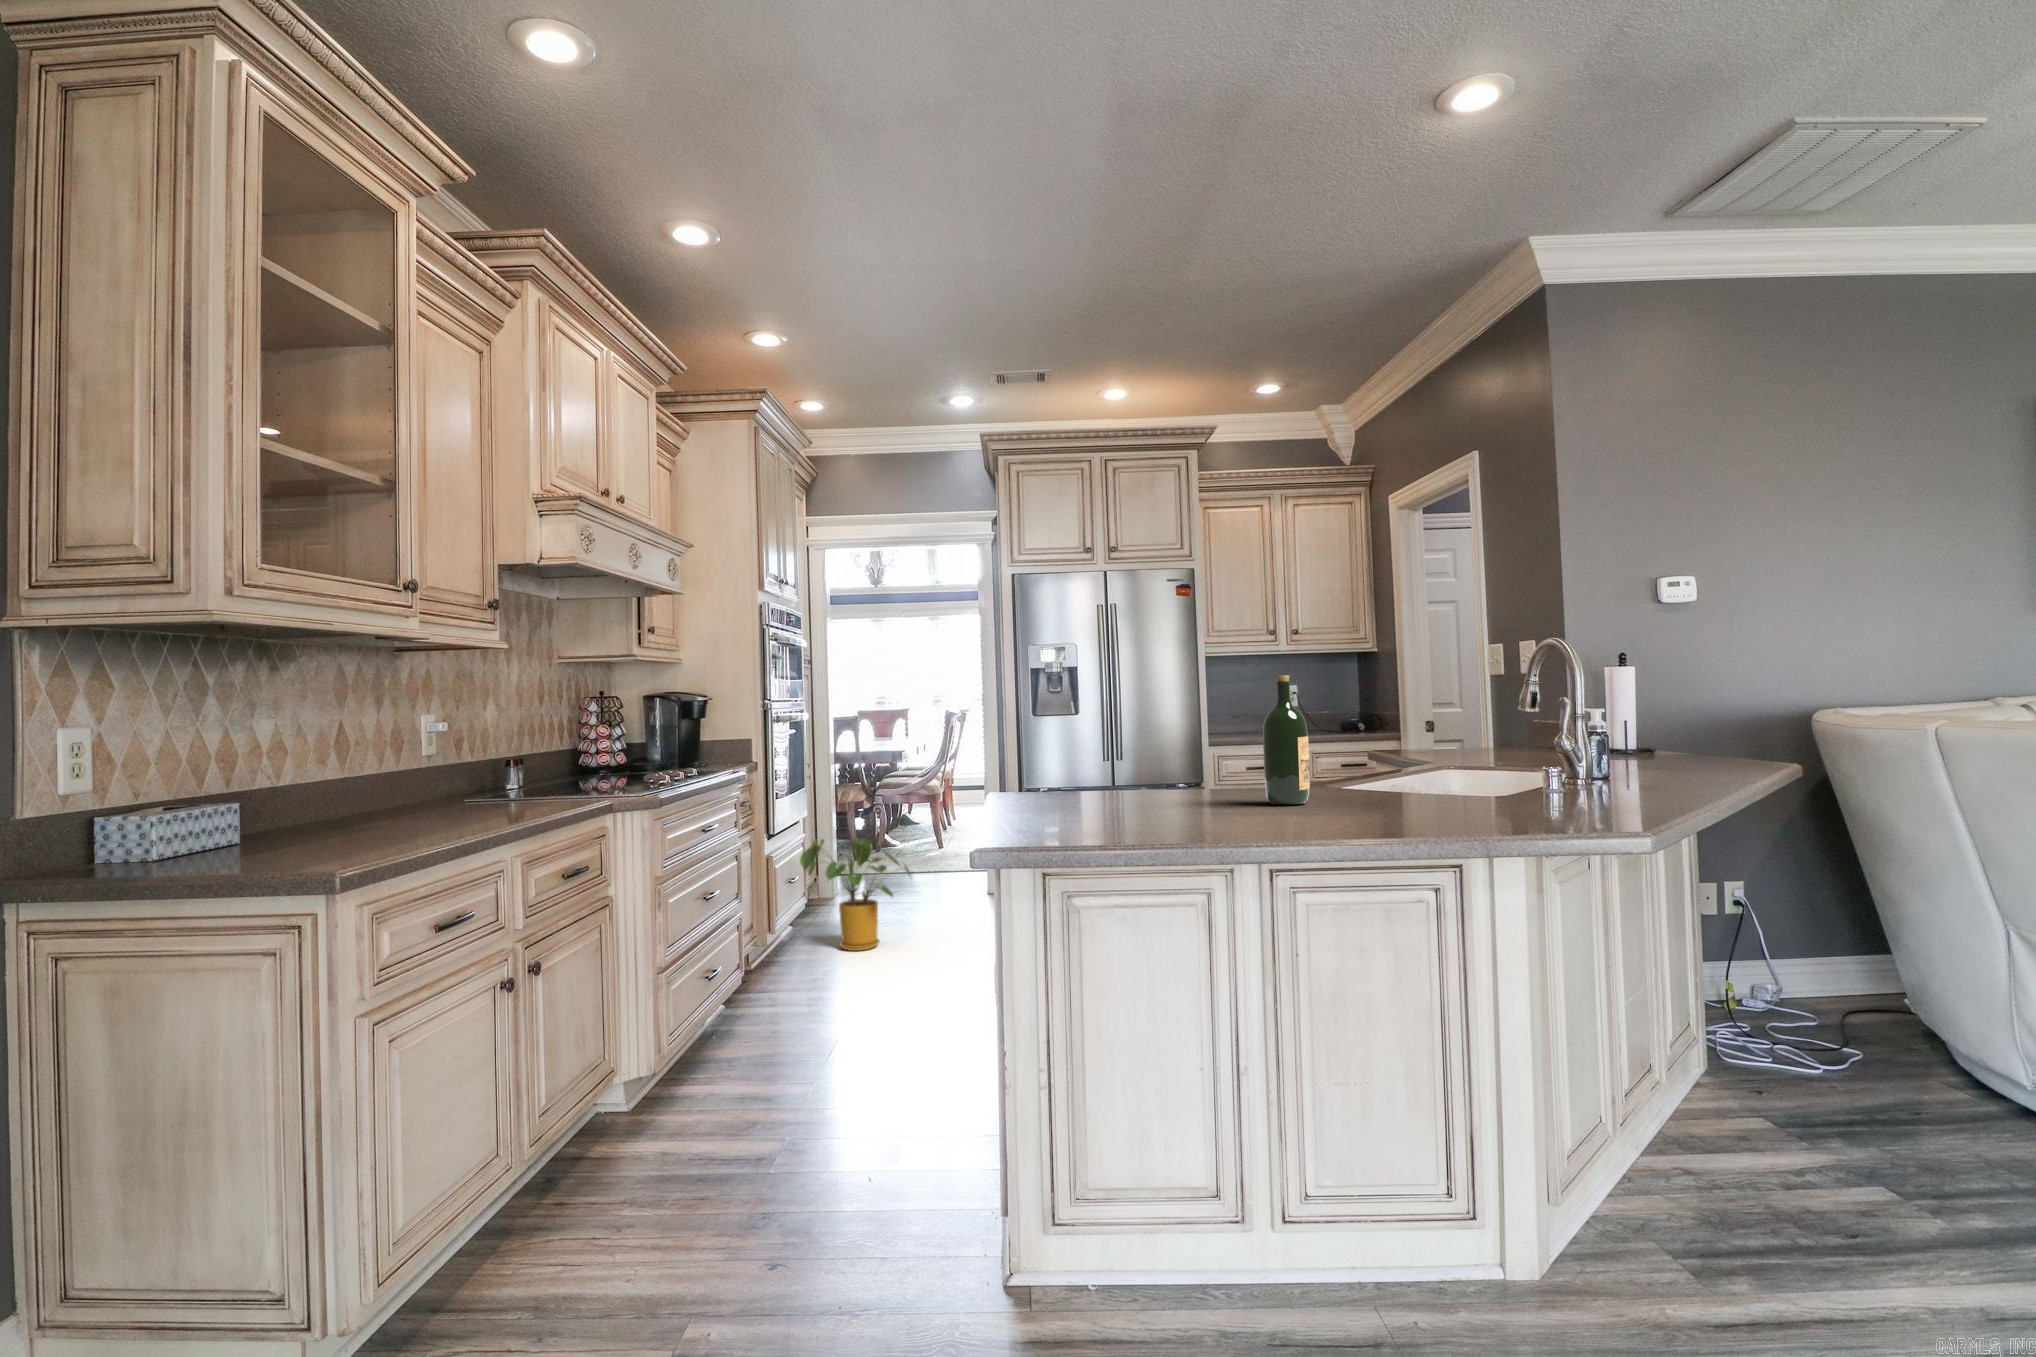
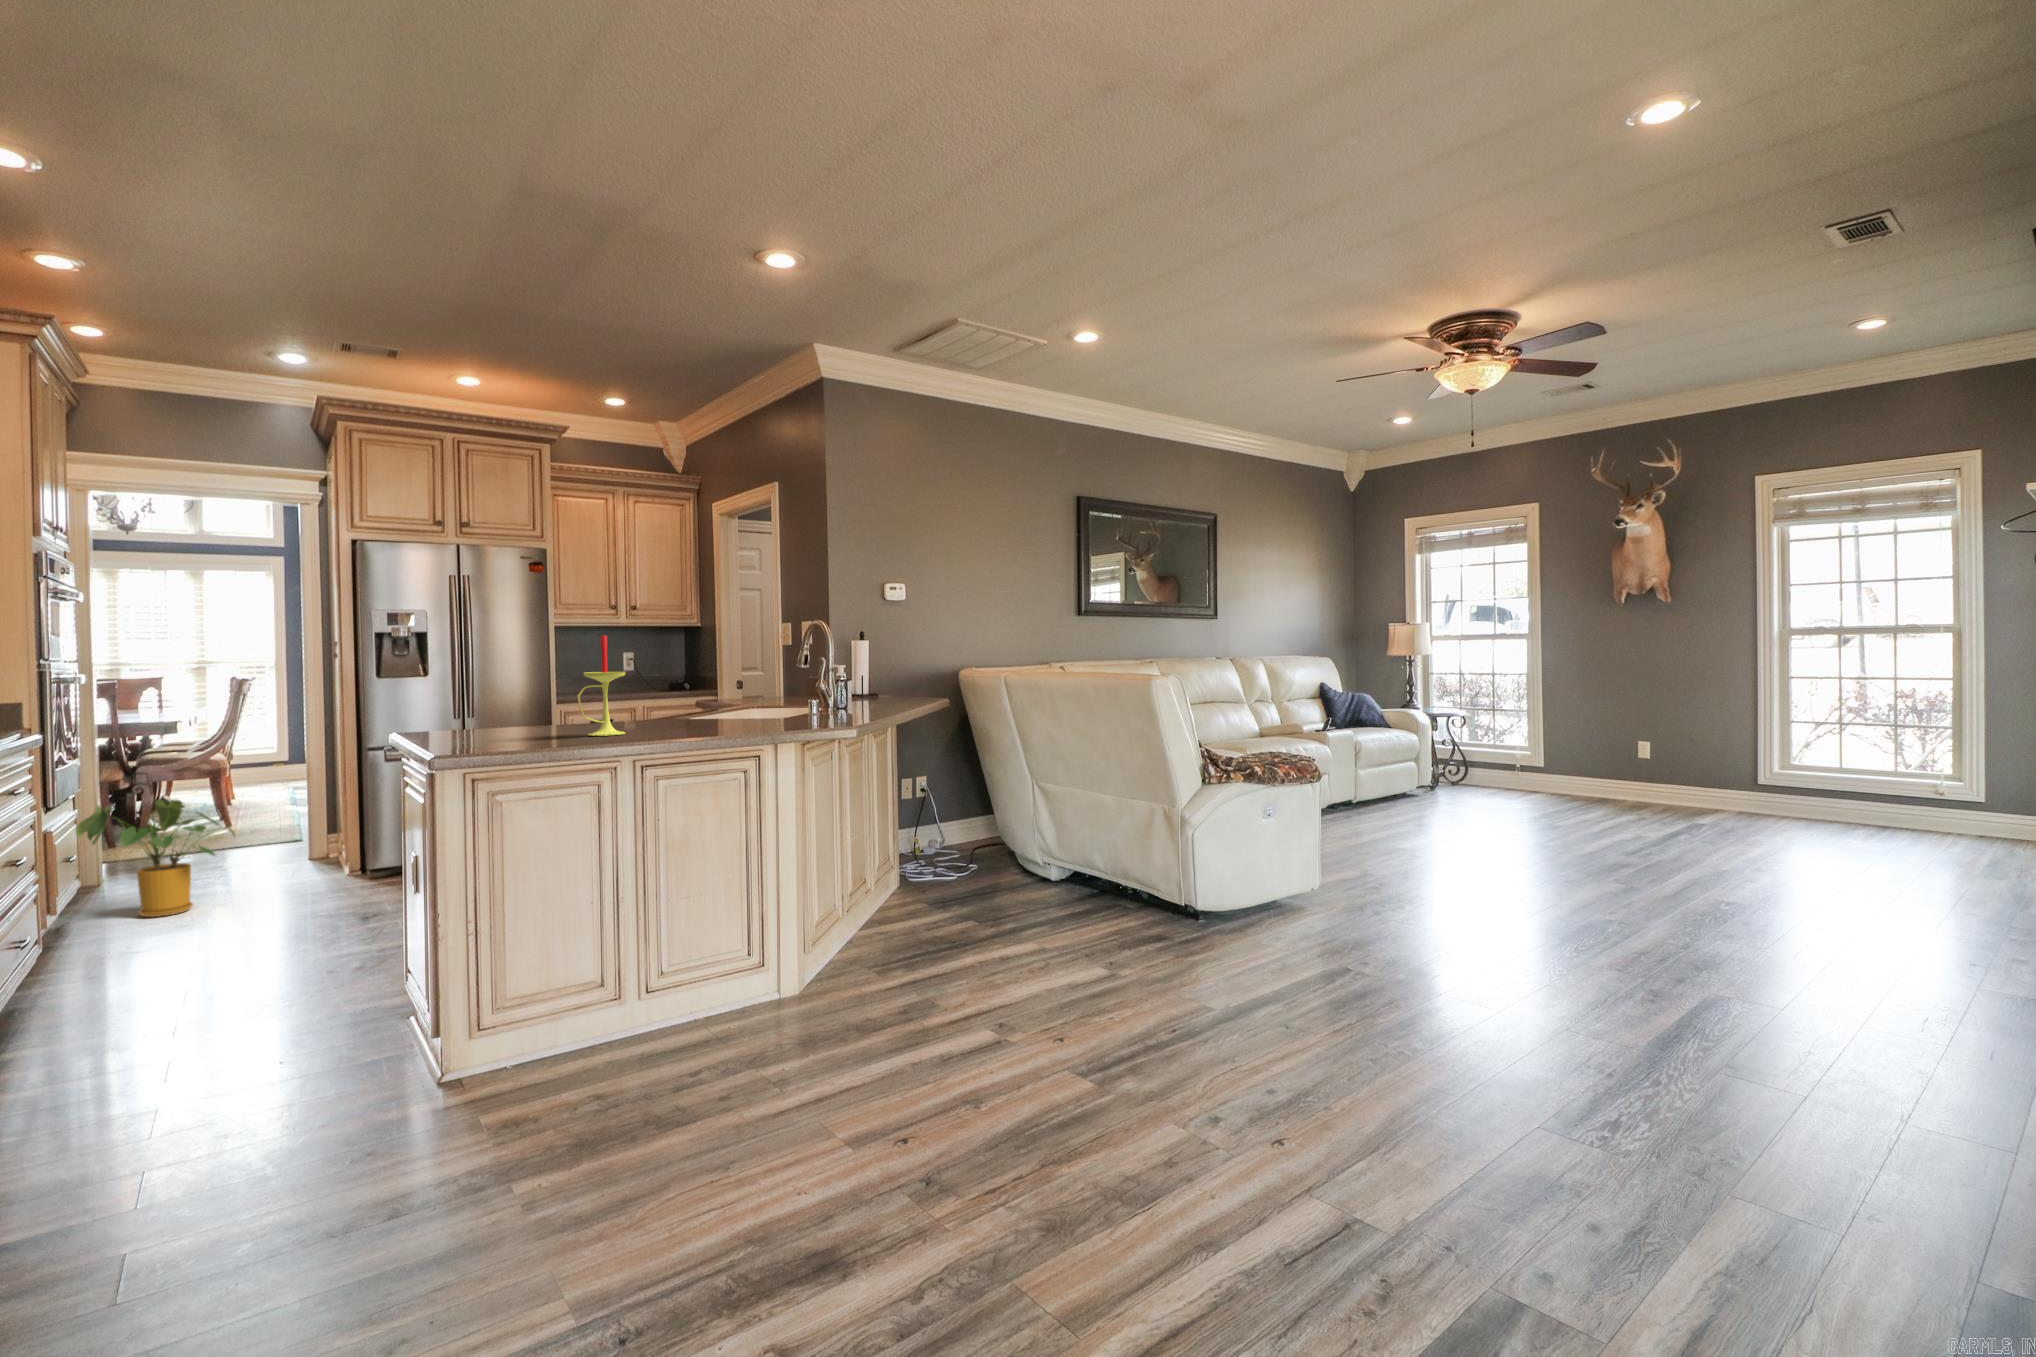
candle: none [1187,668,1254,818] -> present [577,636,625,736]
wine bottle: present [1263,675,1310,805] -> none [629,639,663,728]

